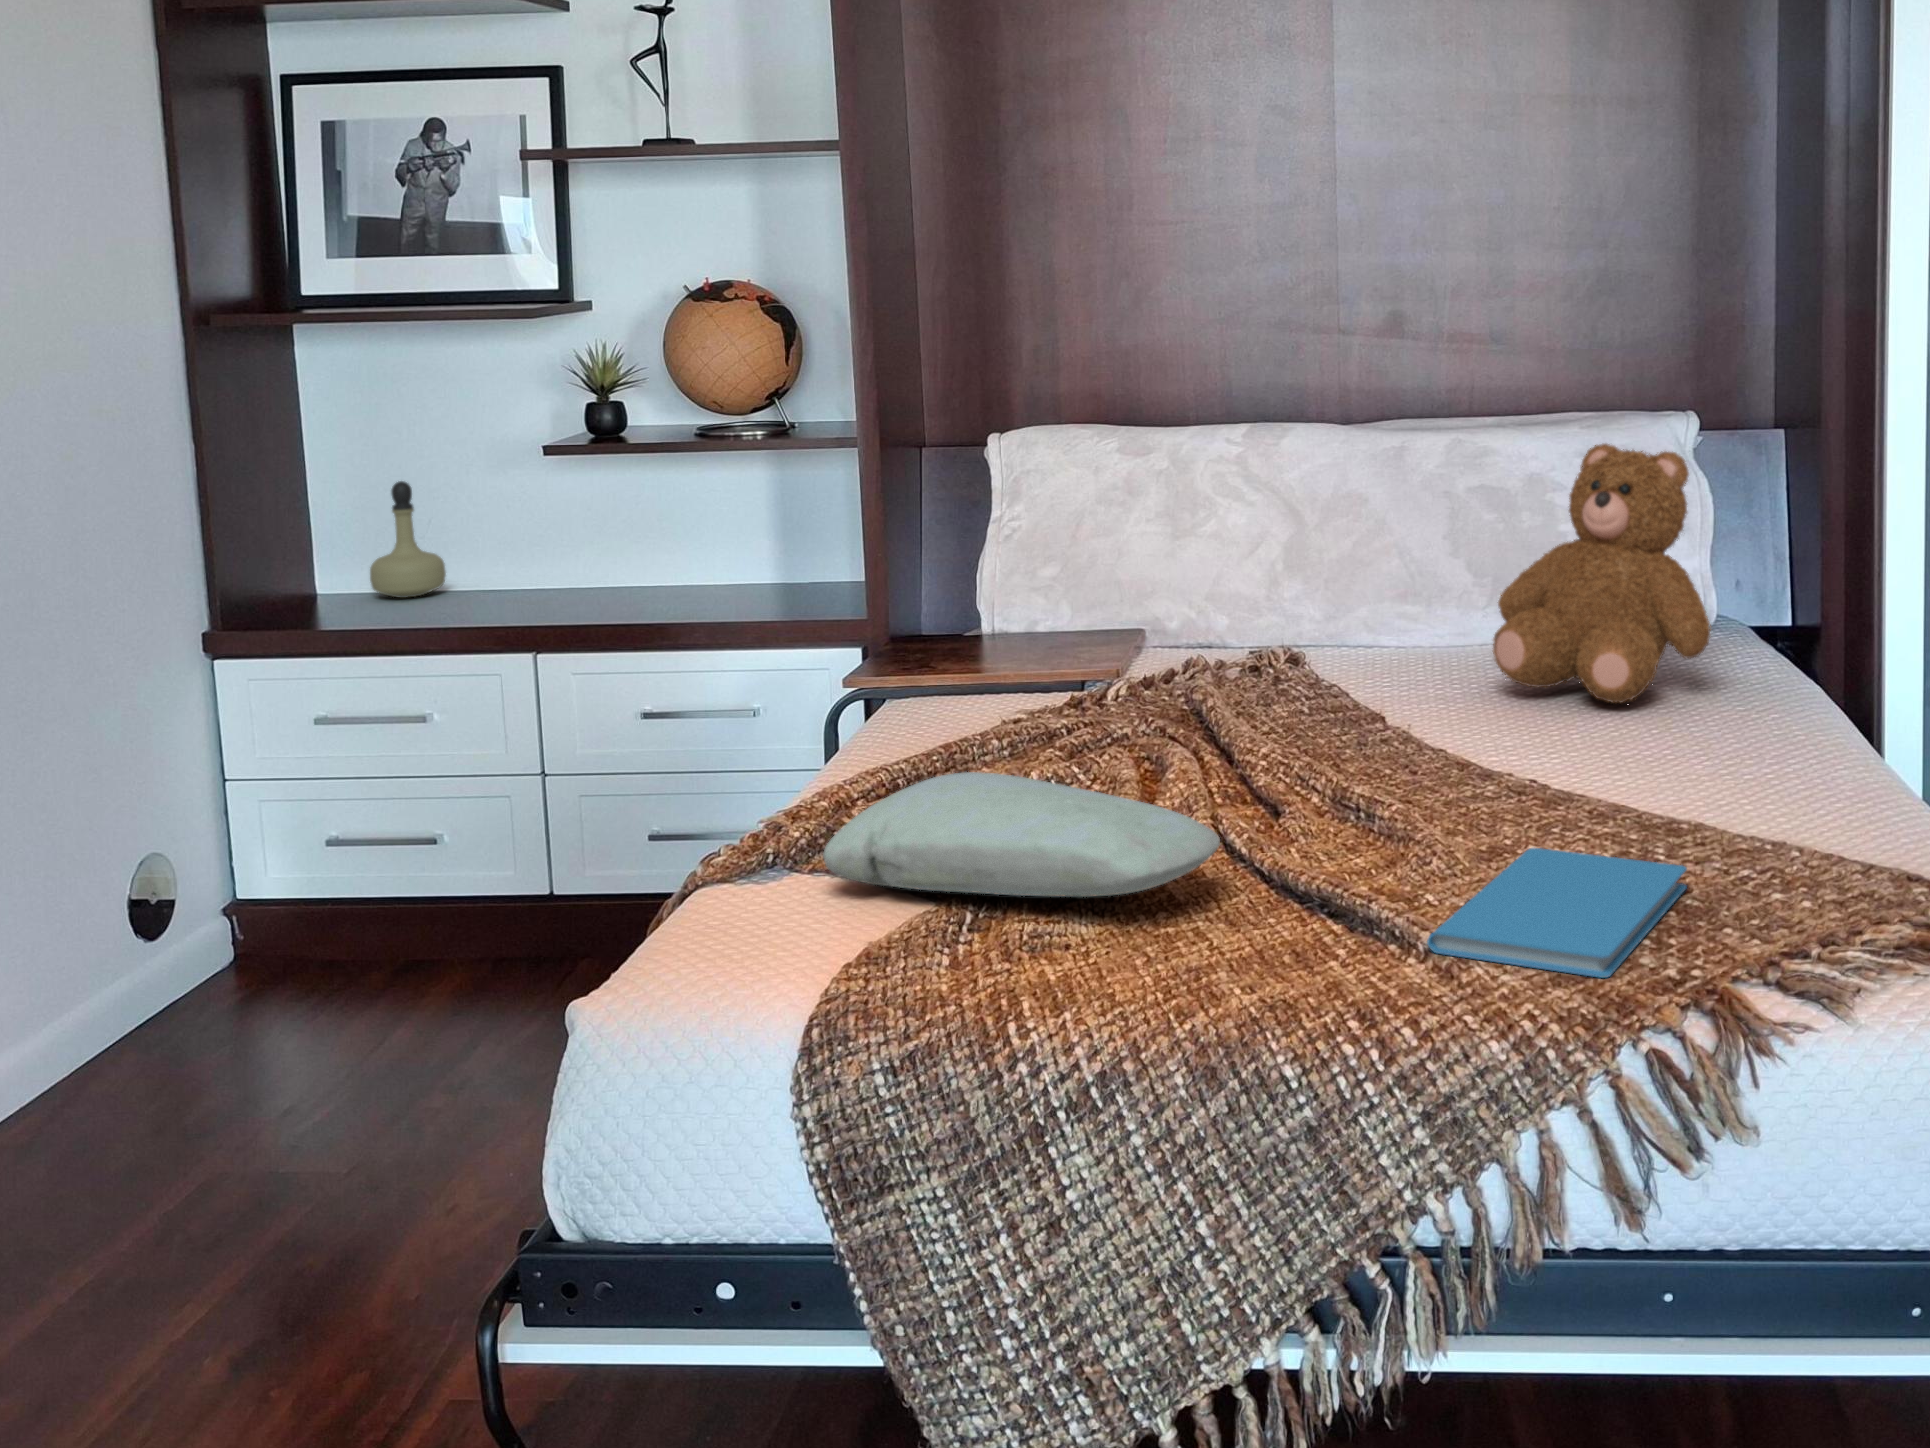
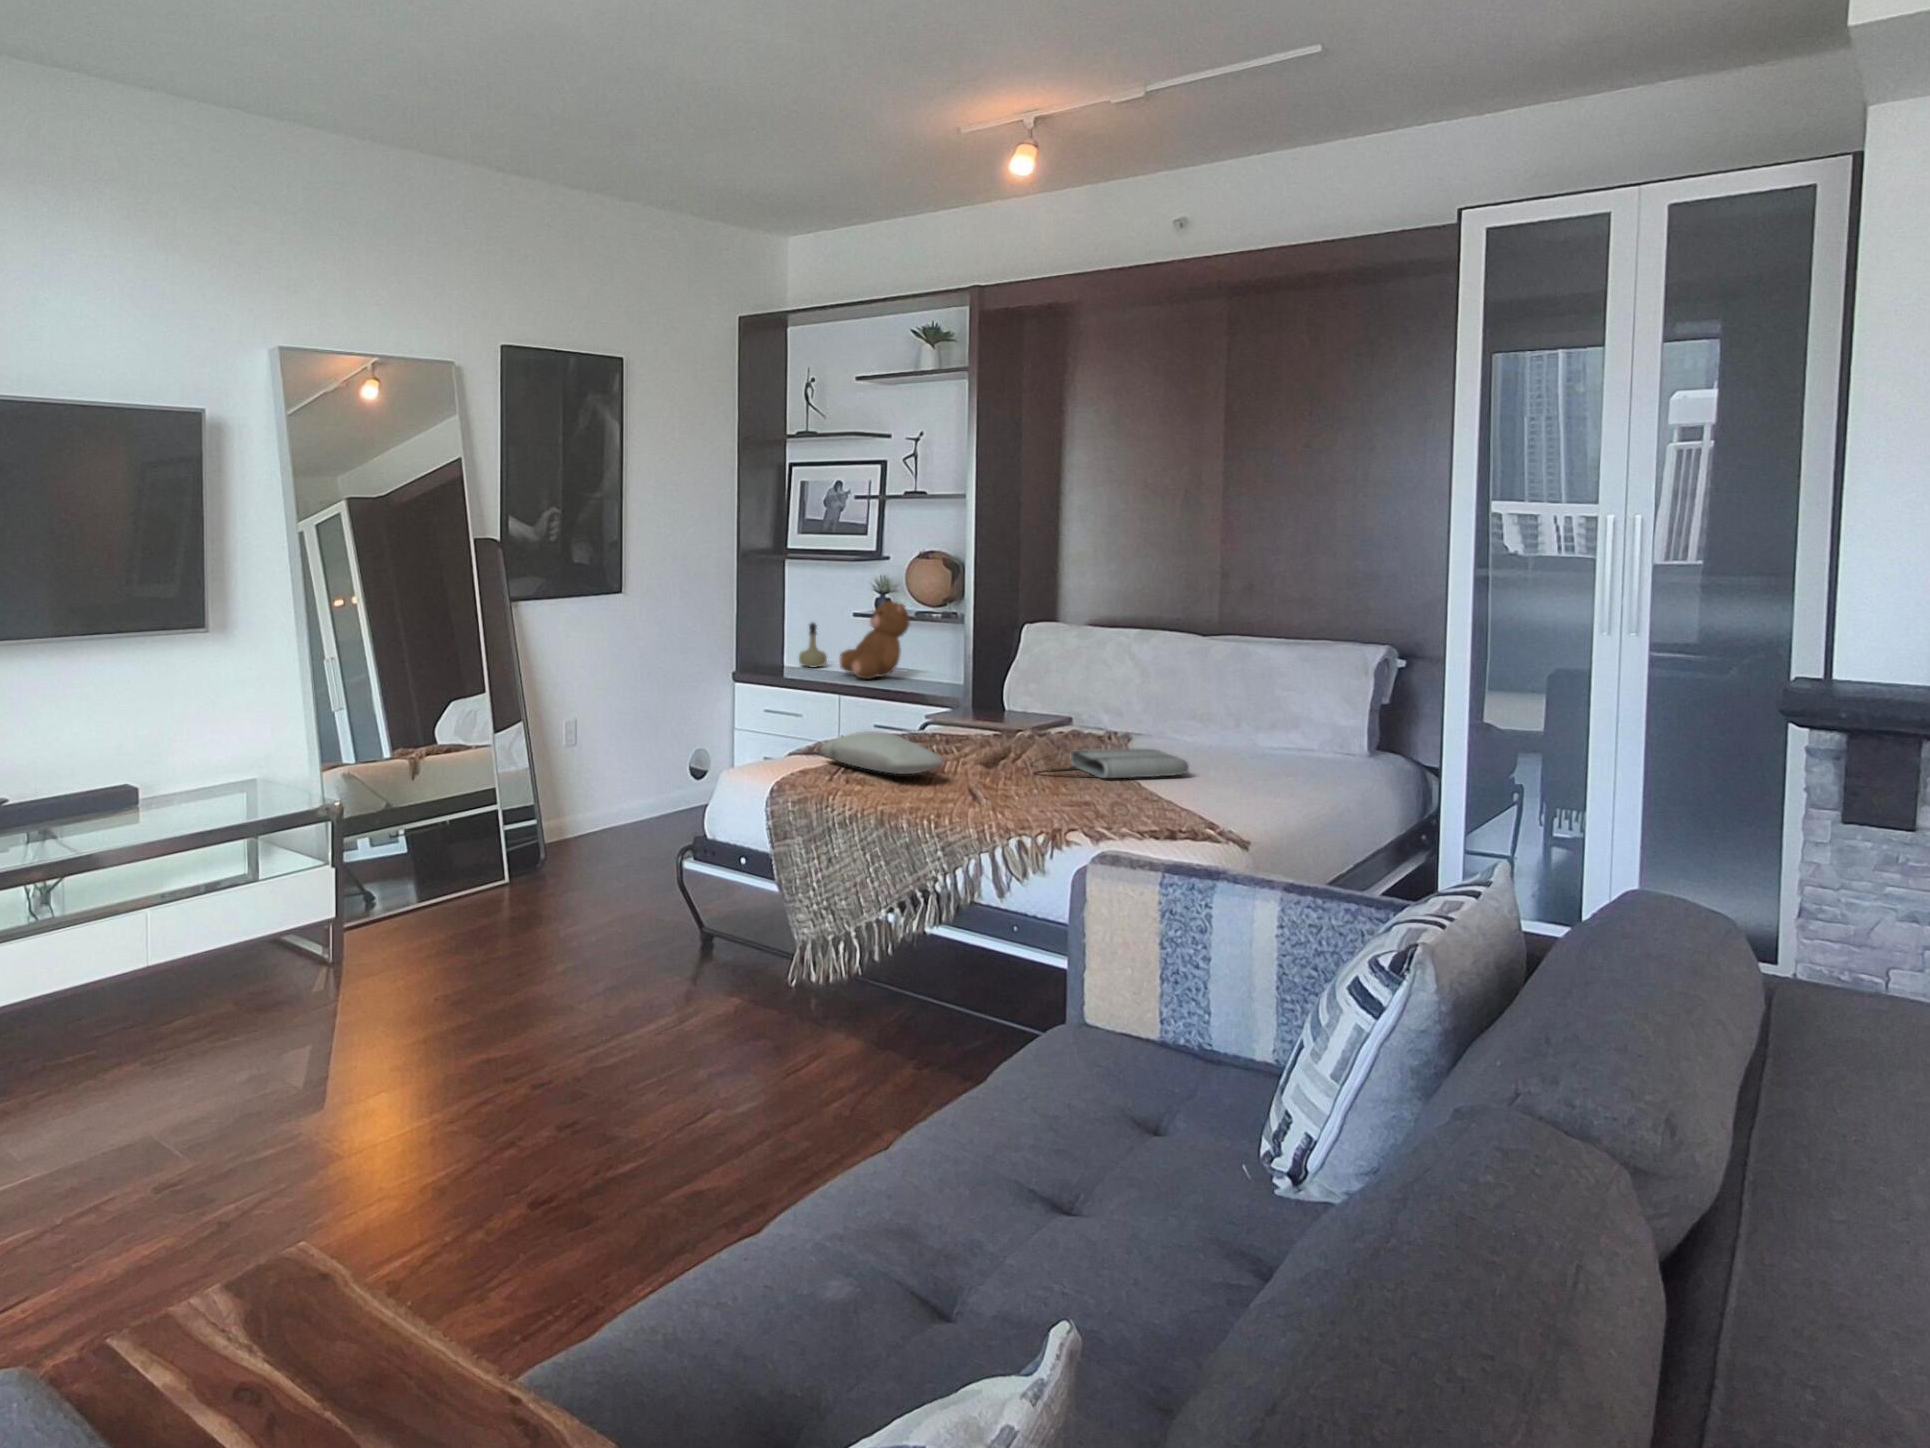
teddy bear: present [1493,444,1711,703] -> present [840,601,910,679]
tote bag: none [1337,697,1621,800] -> present [1030,749,1189,778]
book: present [1427,848,1687,978] -> none [982,789,1112,822]

